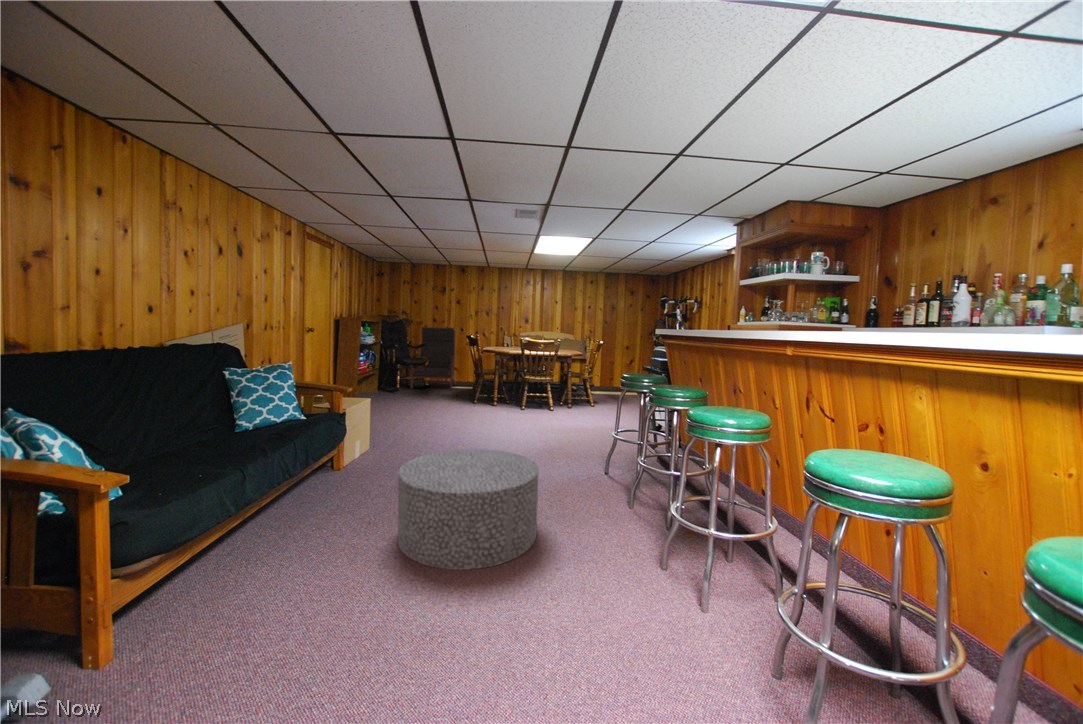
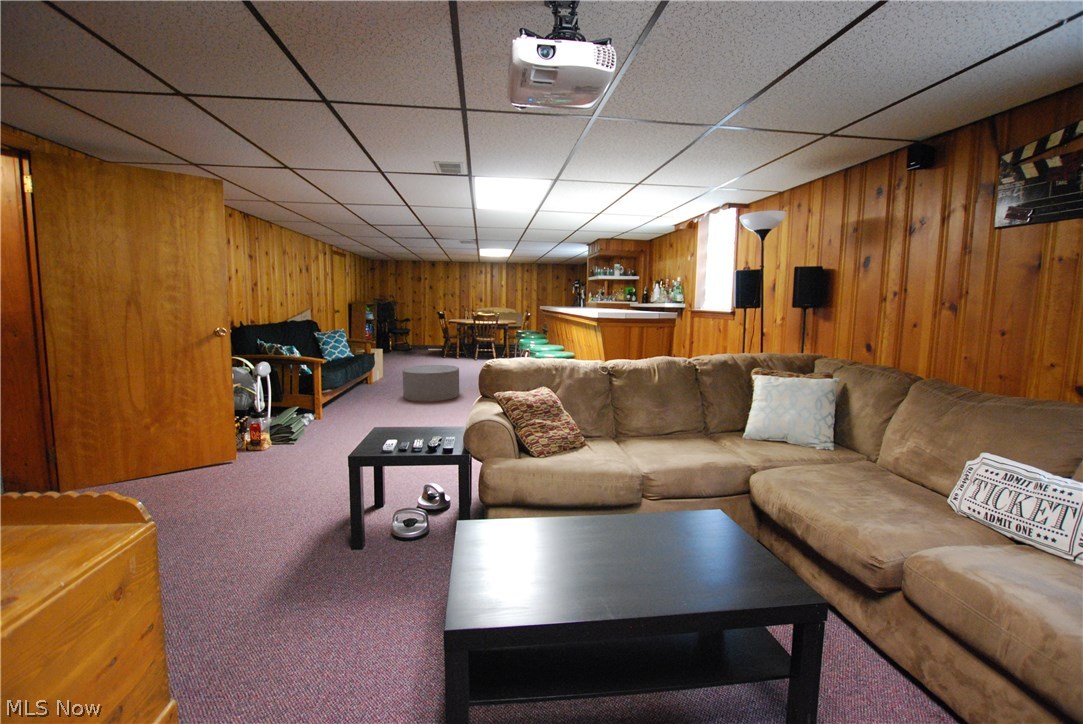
lounge chair: present [411,327,457,390] -> none [398,306,432,351]

